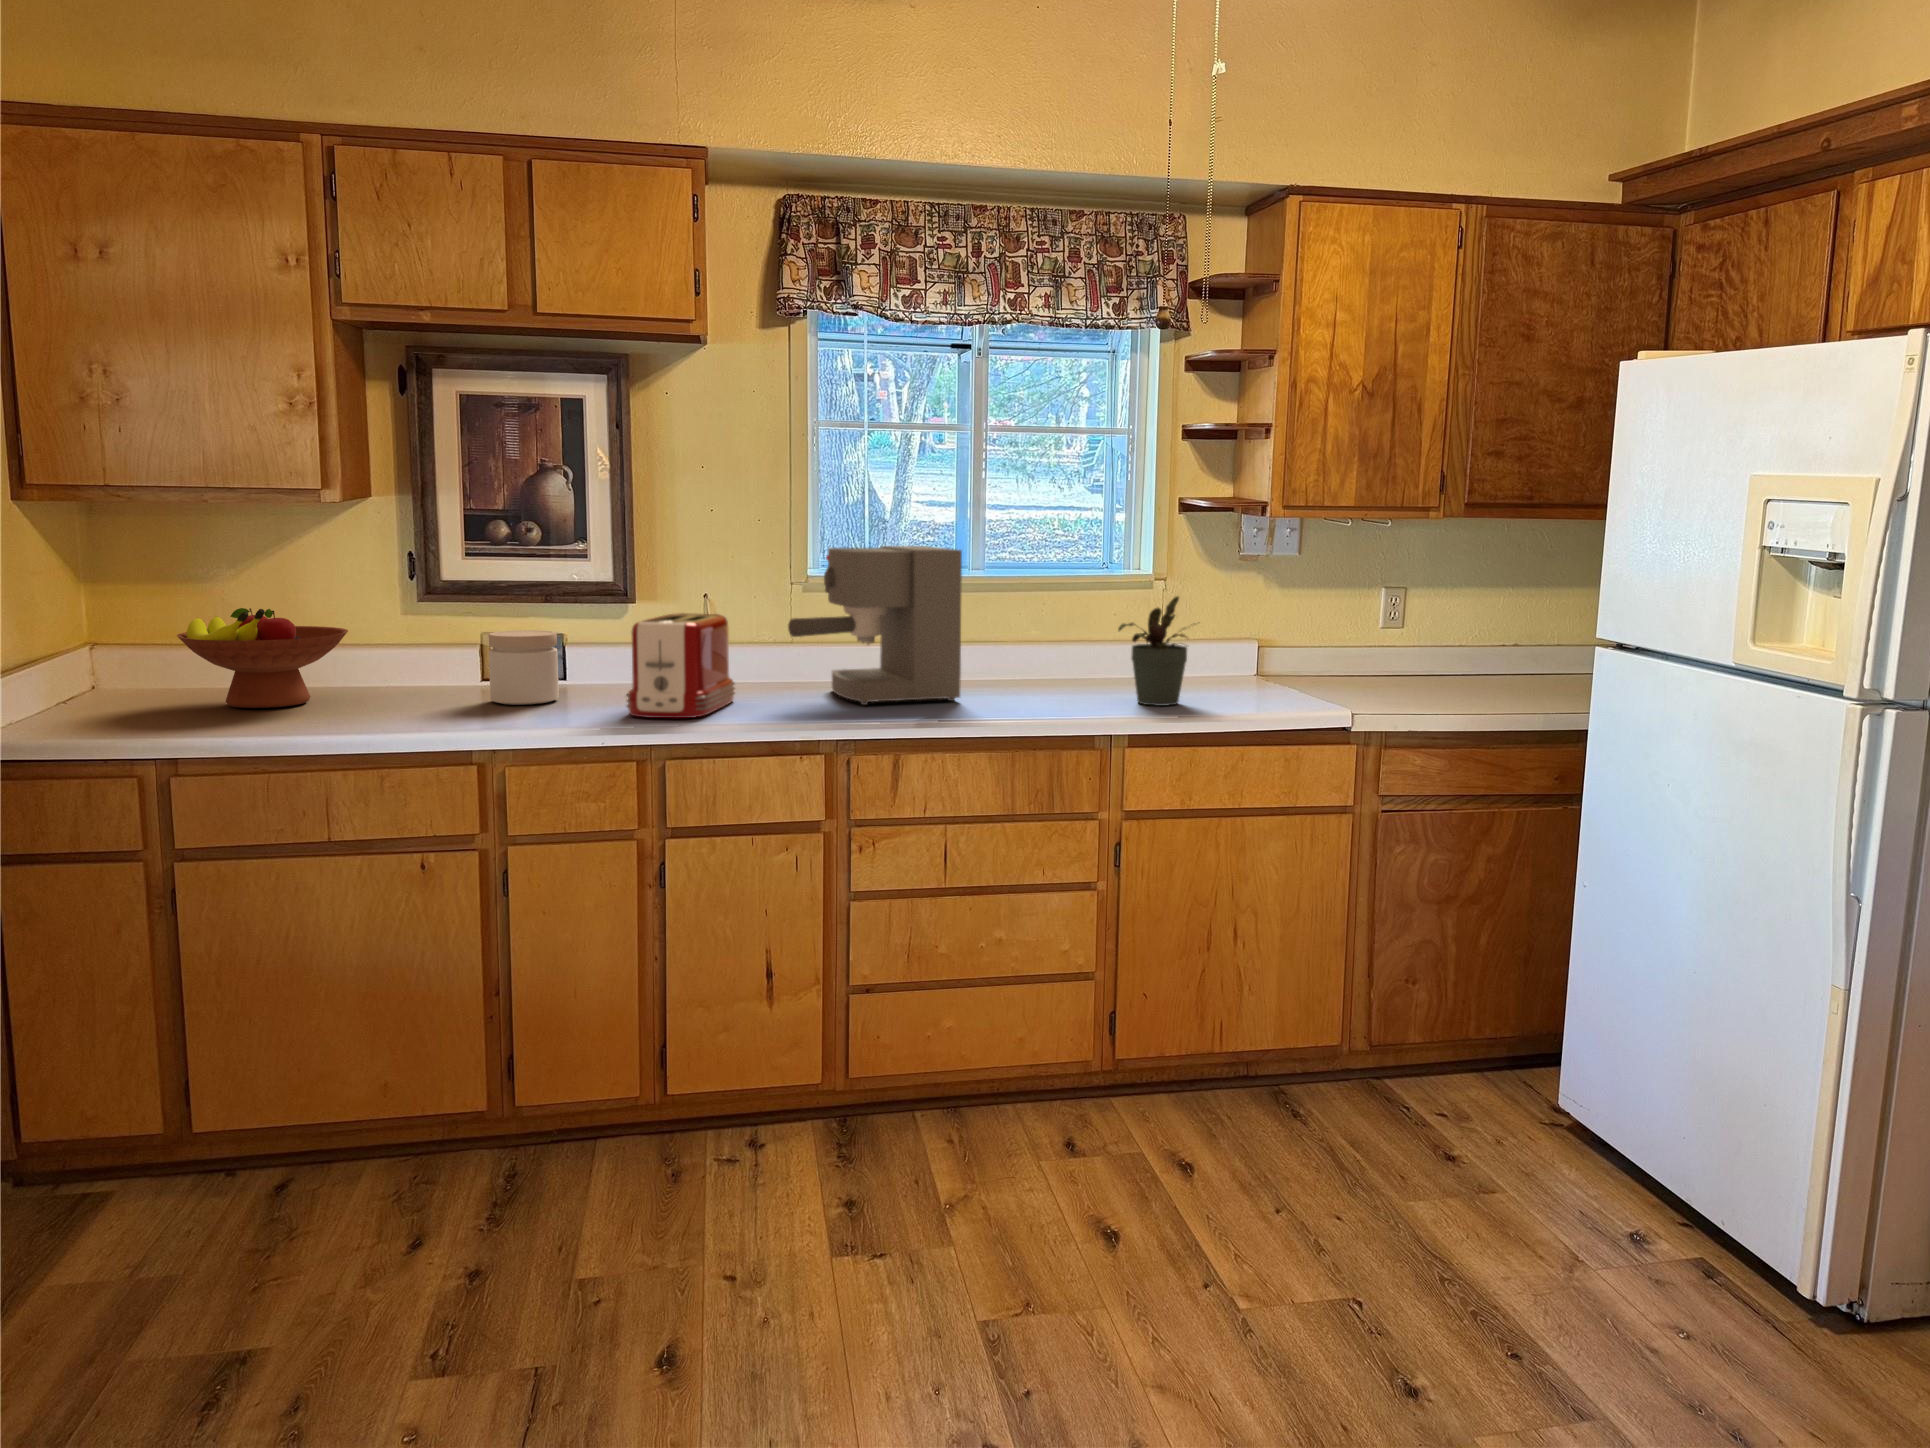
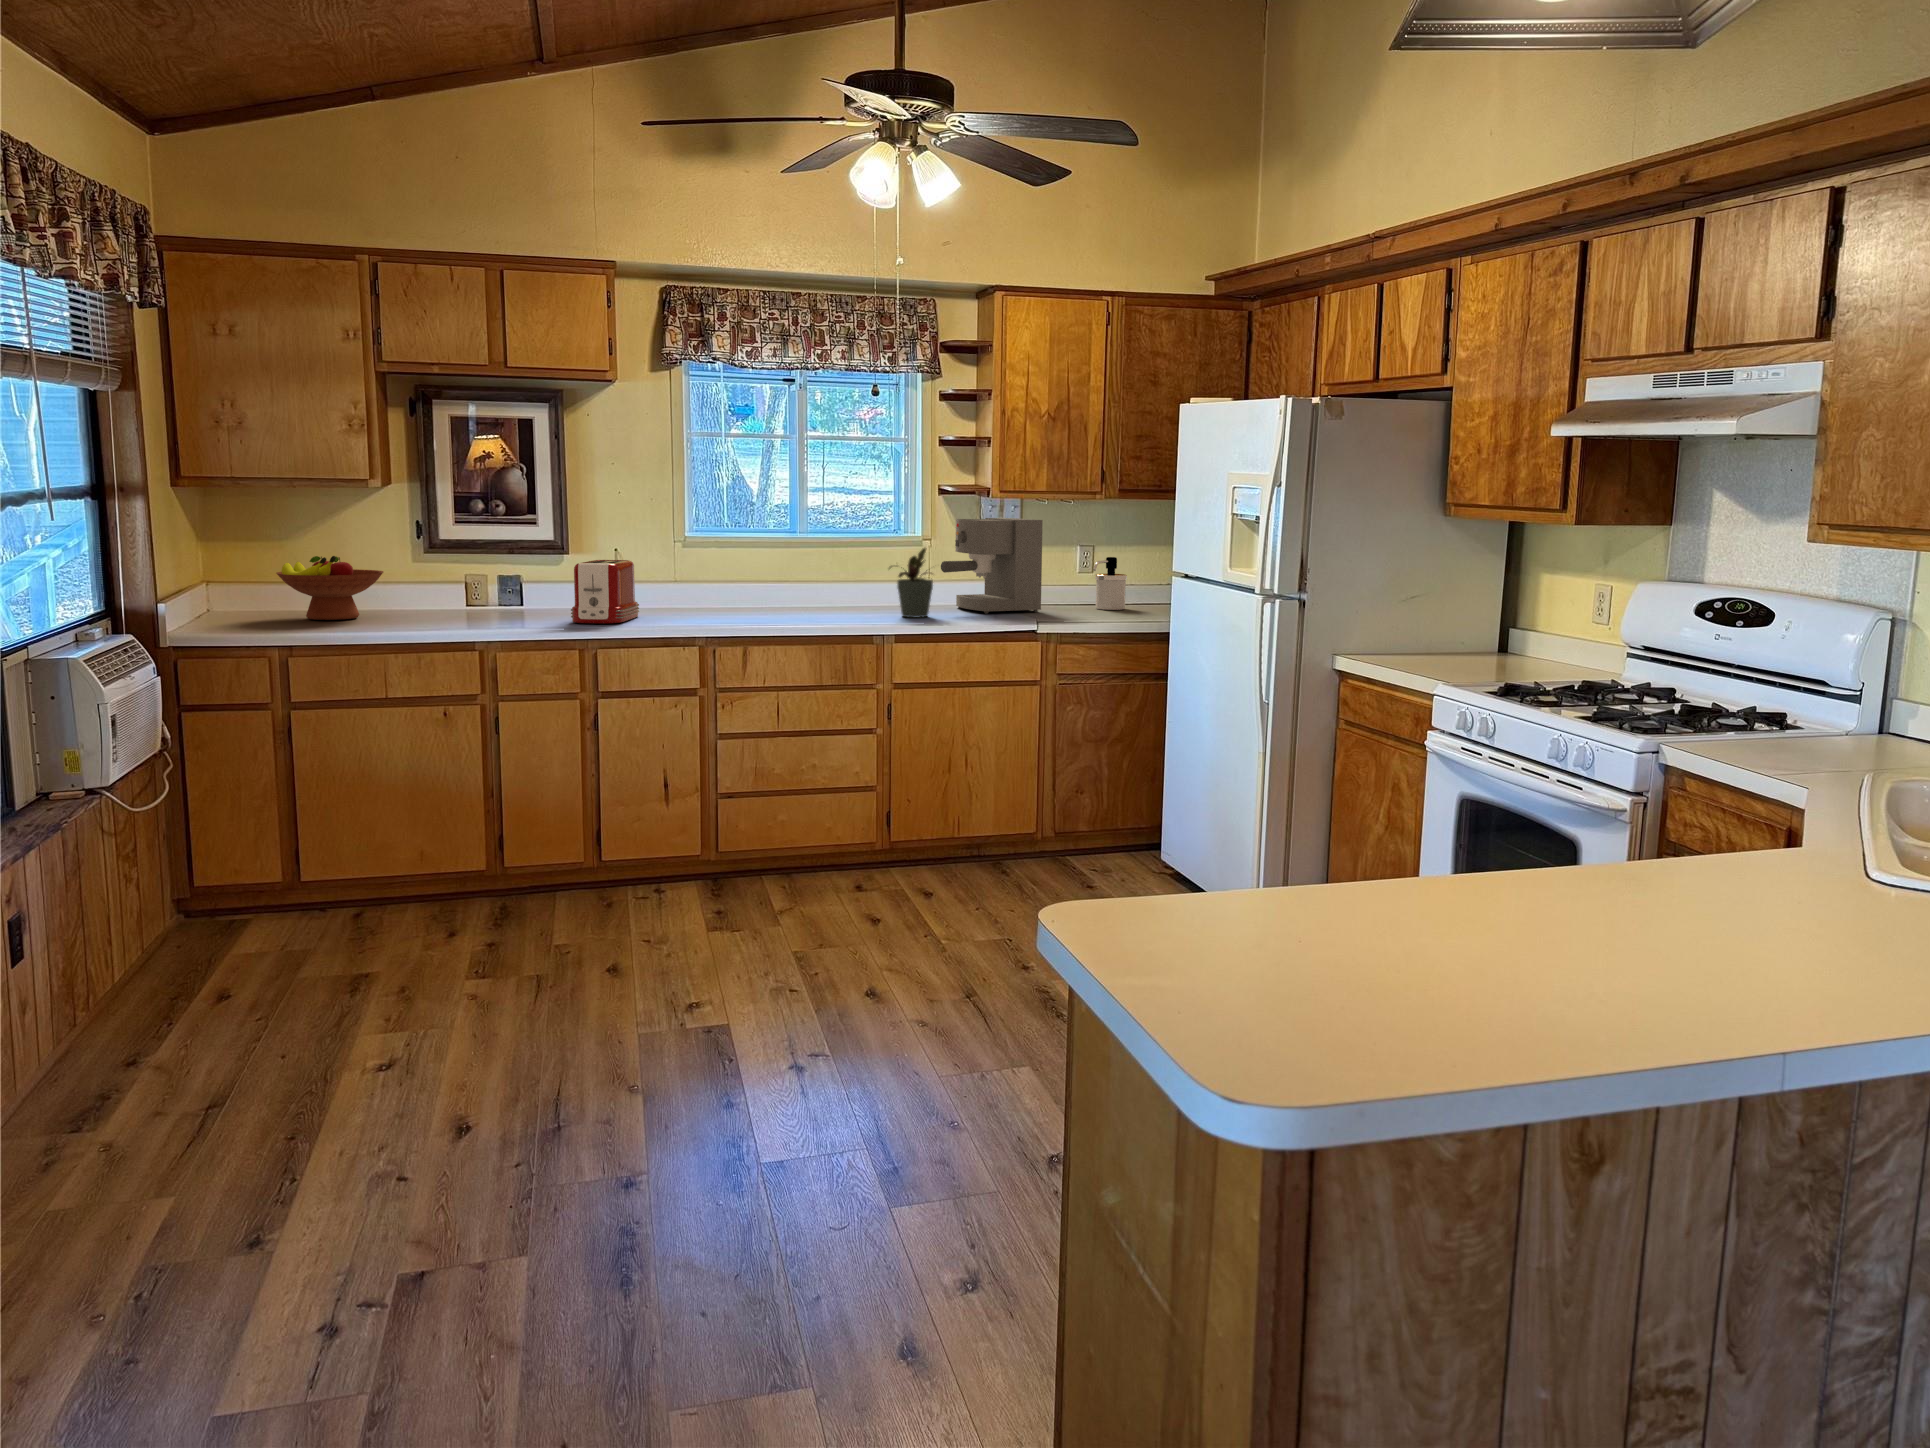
coffee maker: present [788,546,962,705] -> present [941,518,1043,613]
soap dispenser: none [1420,608,1470,689] -> present [1093,557,1127,610]
jar: present [489,630,559,705] -> none [477,571,523,618]

